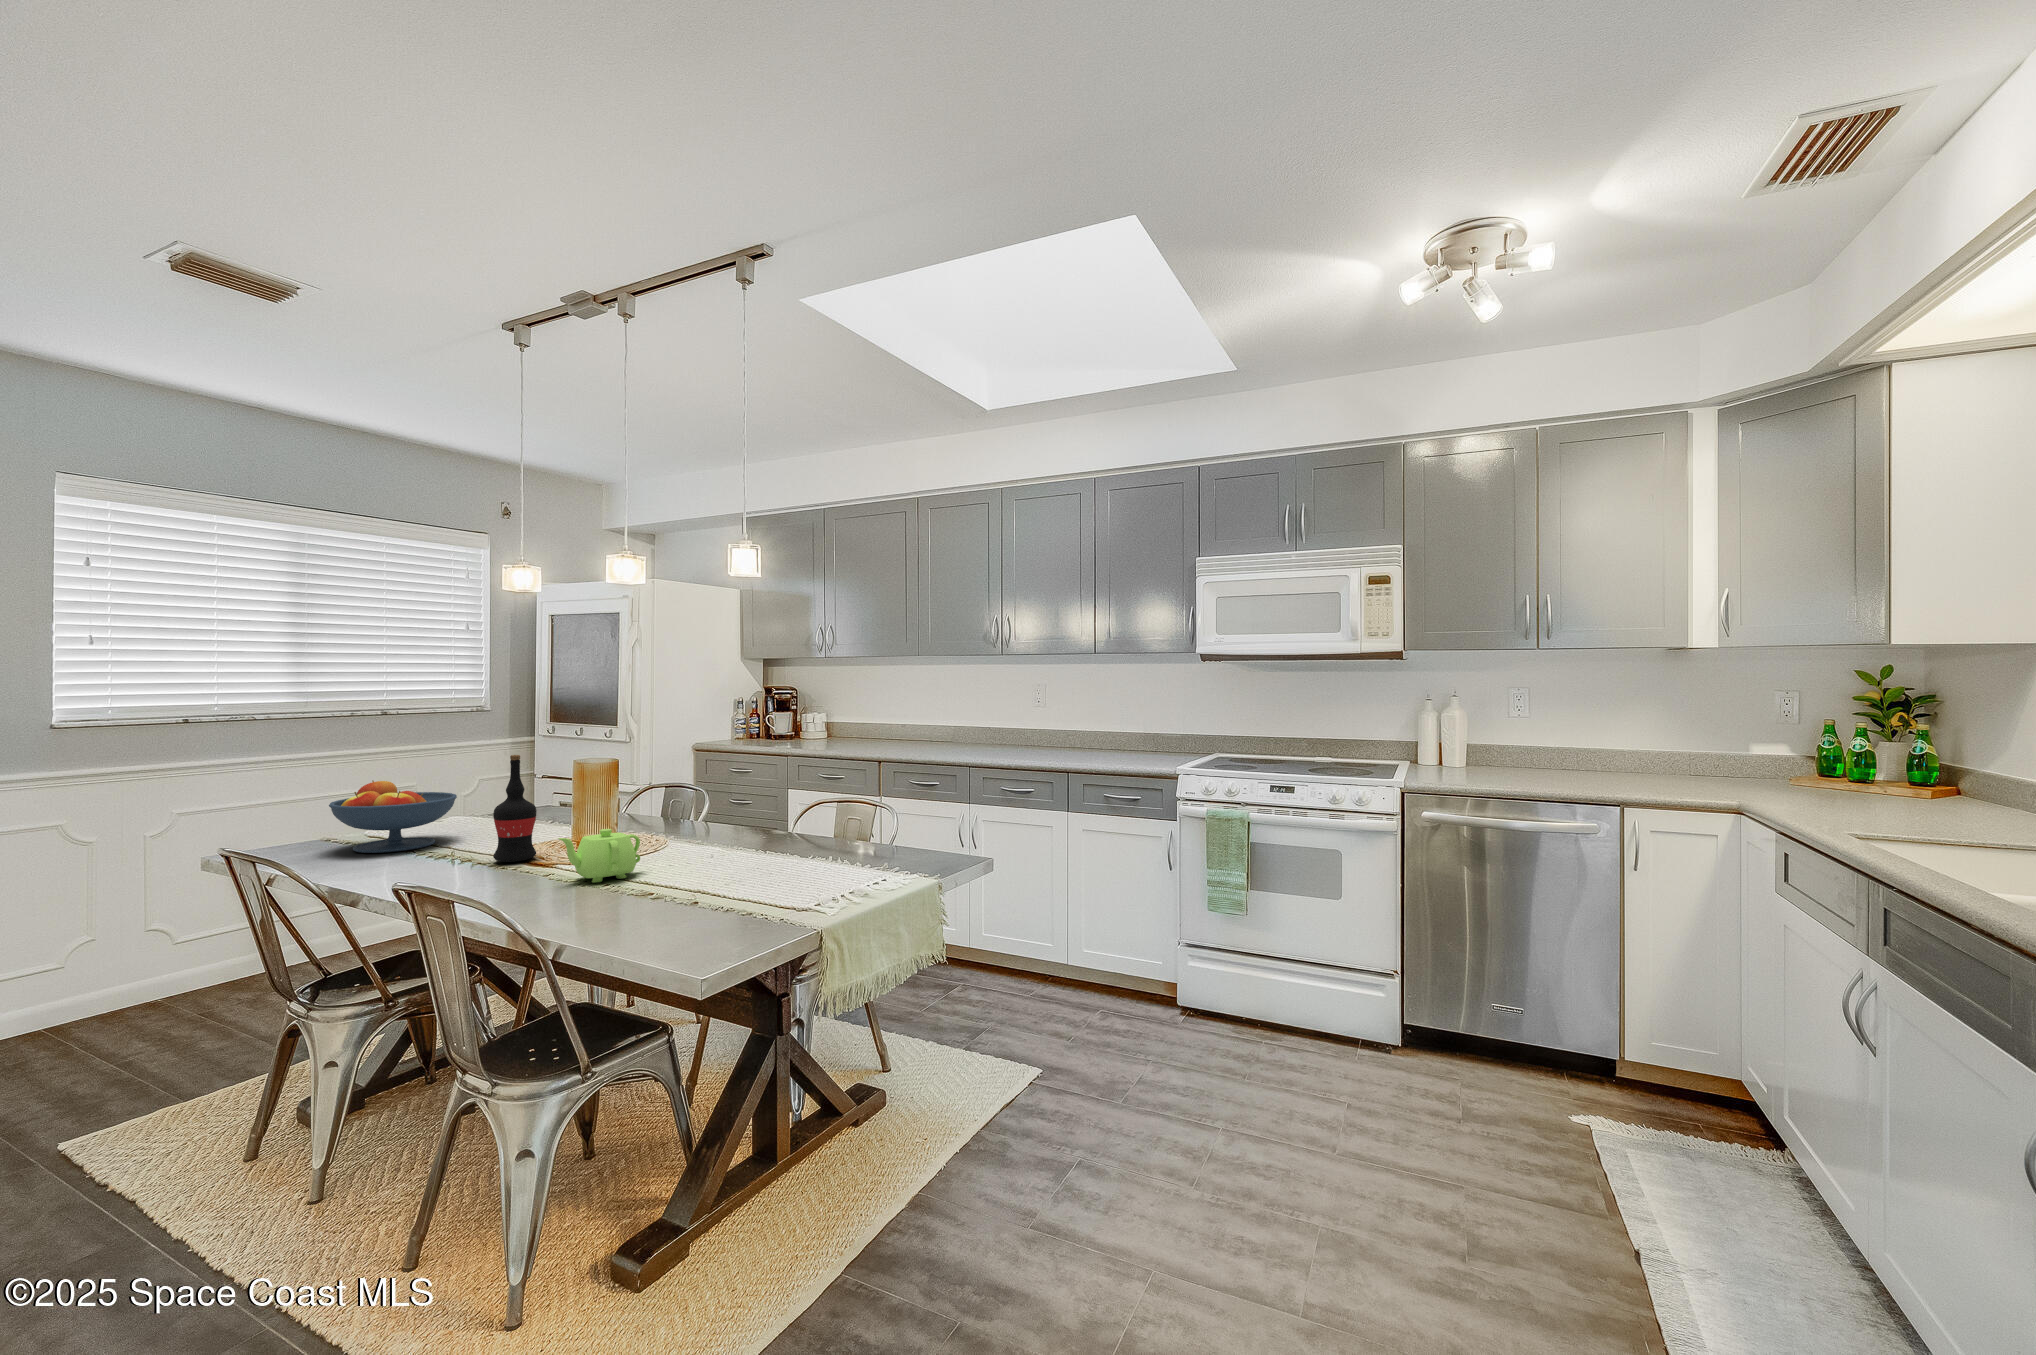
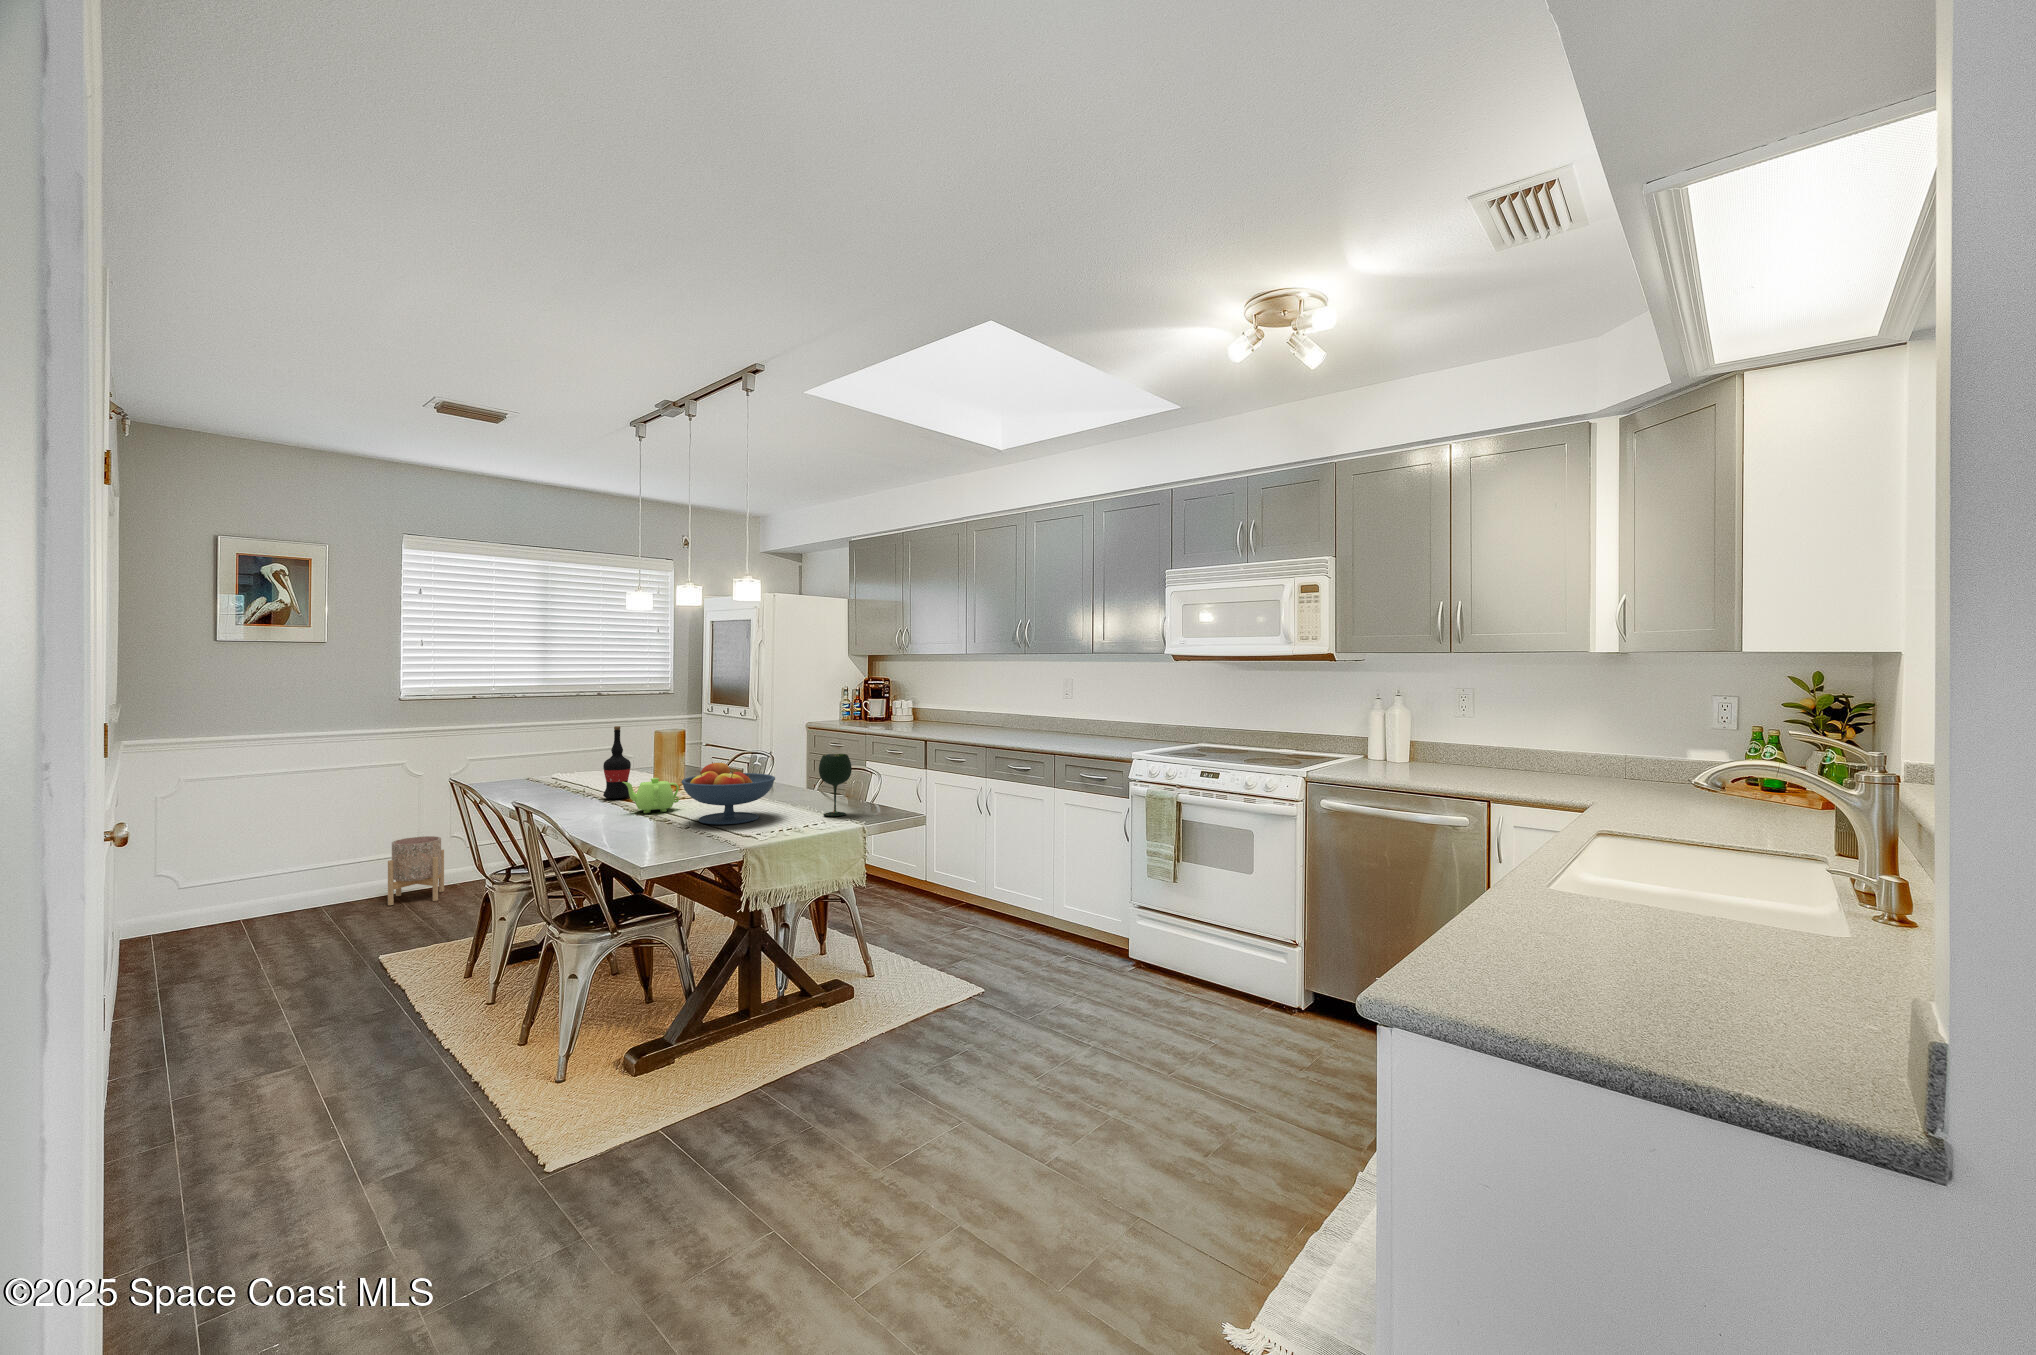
fruit bowl: present [329,781,457,853] -> present [681,762,775,824]
wine glass: none [867,783,911,869] -> present [819,754,852,816]
planter: none [40,932,139,1049] -> present [388,836,444,905]

